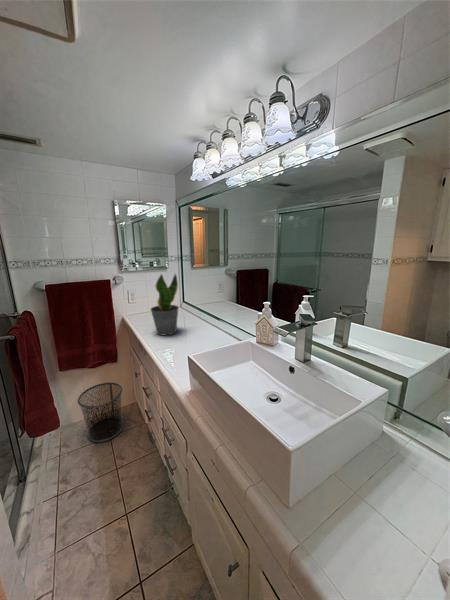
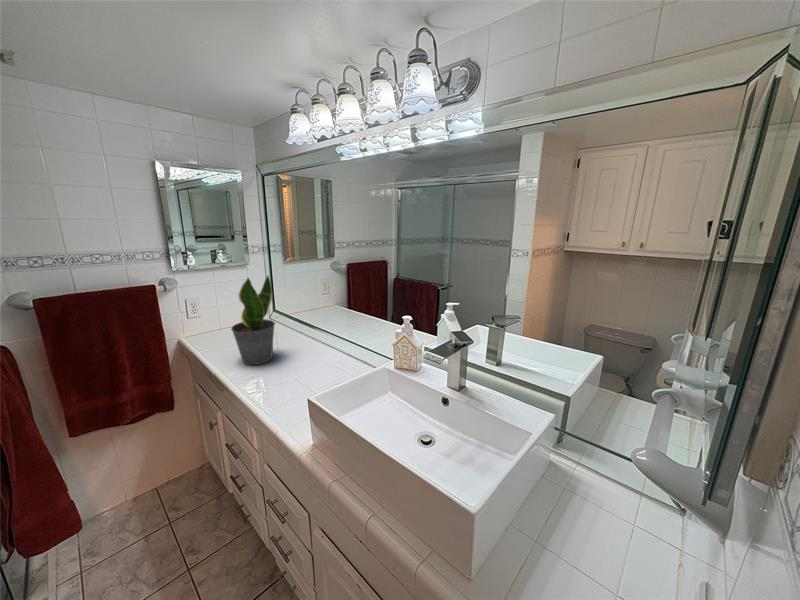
waste bin: present [78,382,124,442] -> none [108,441,191,537]

